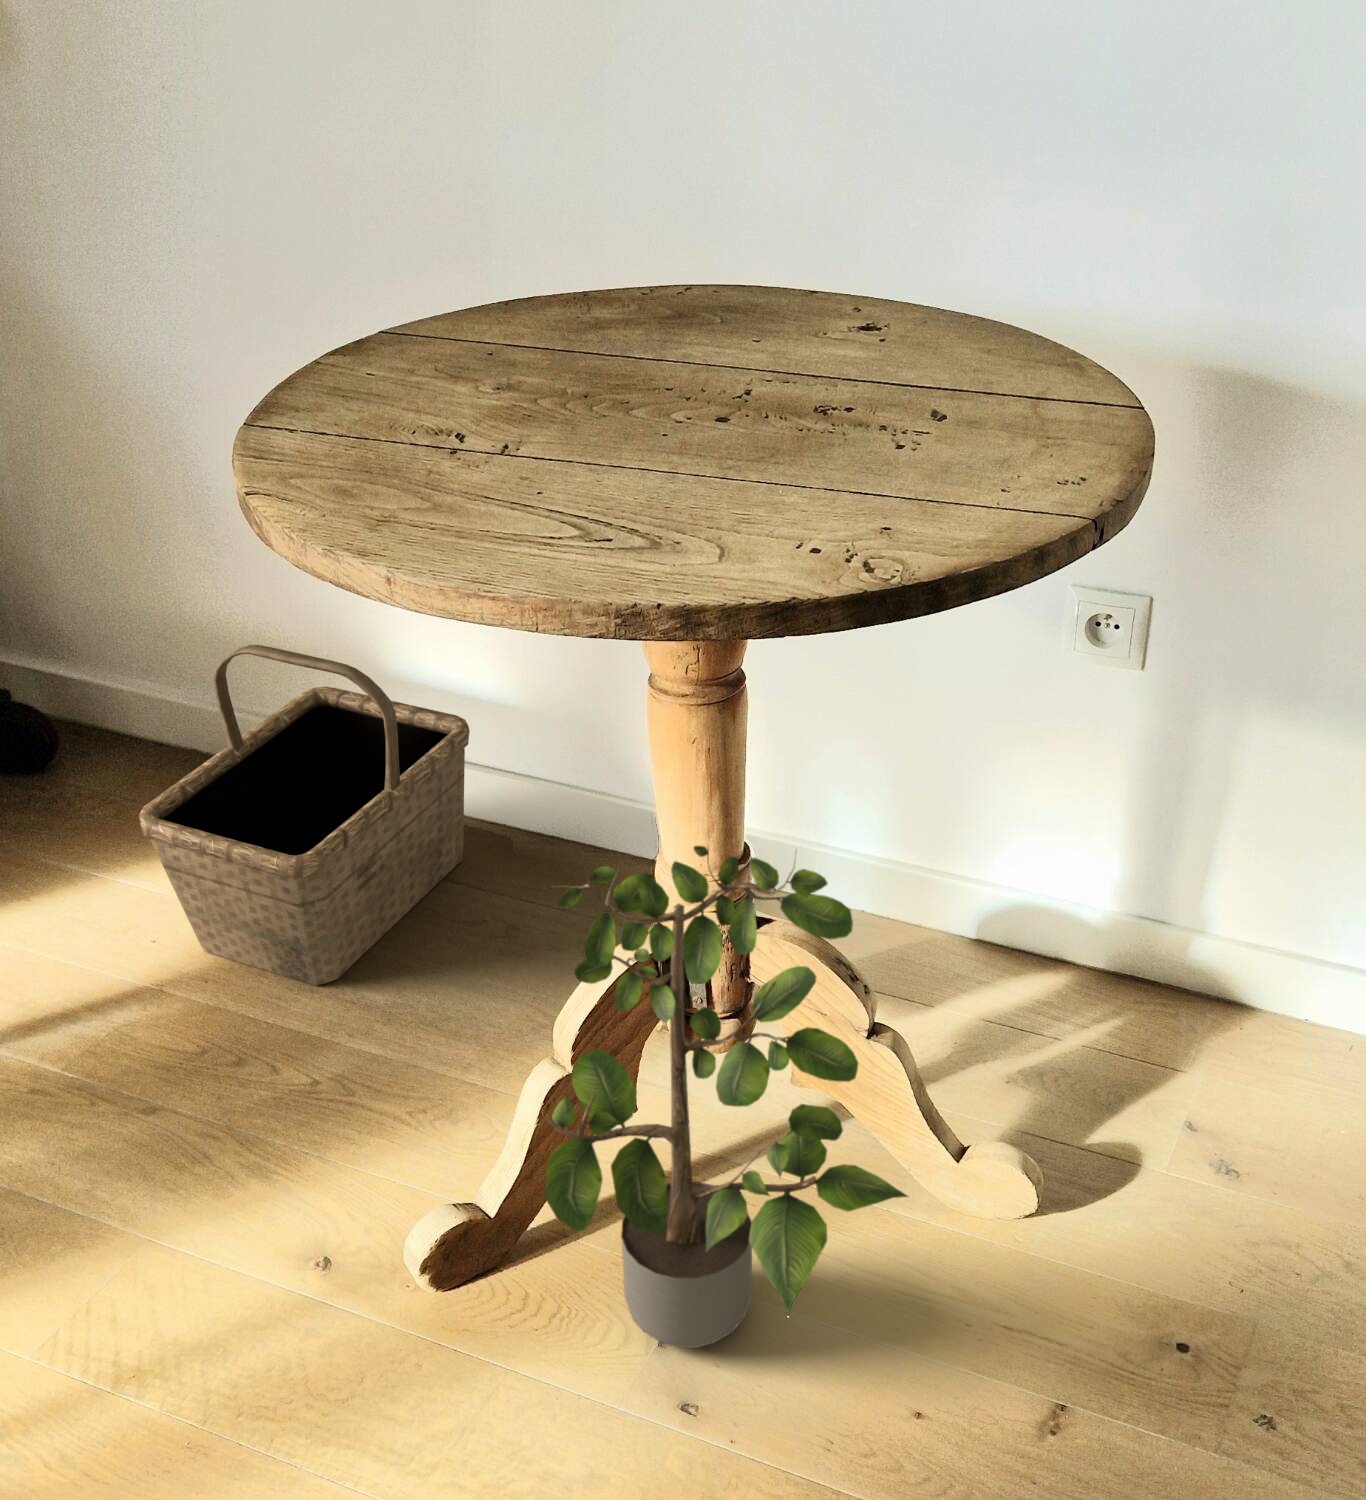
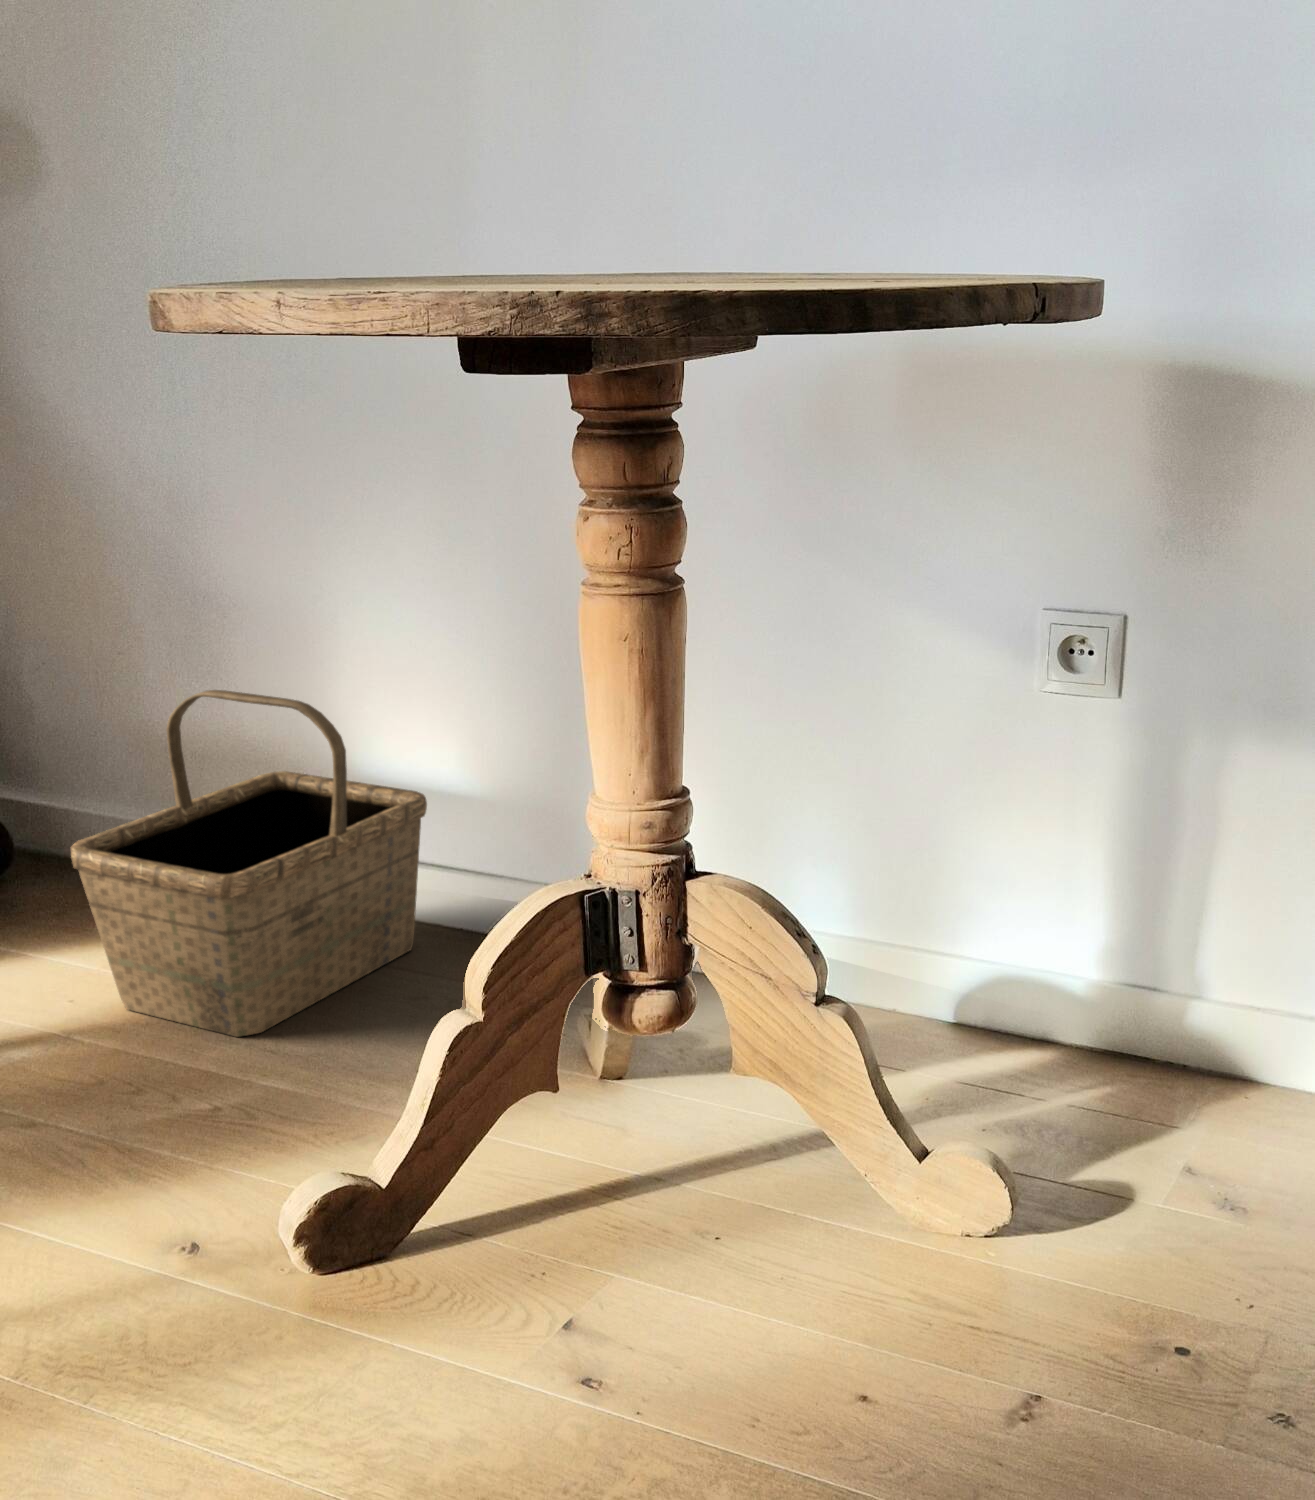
potted plant: present [544,845,908,1348] -> none [433,669,853,1329]

